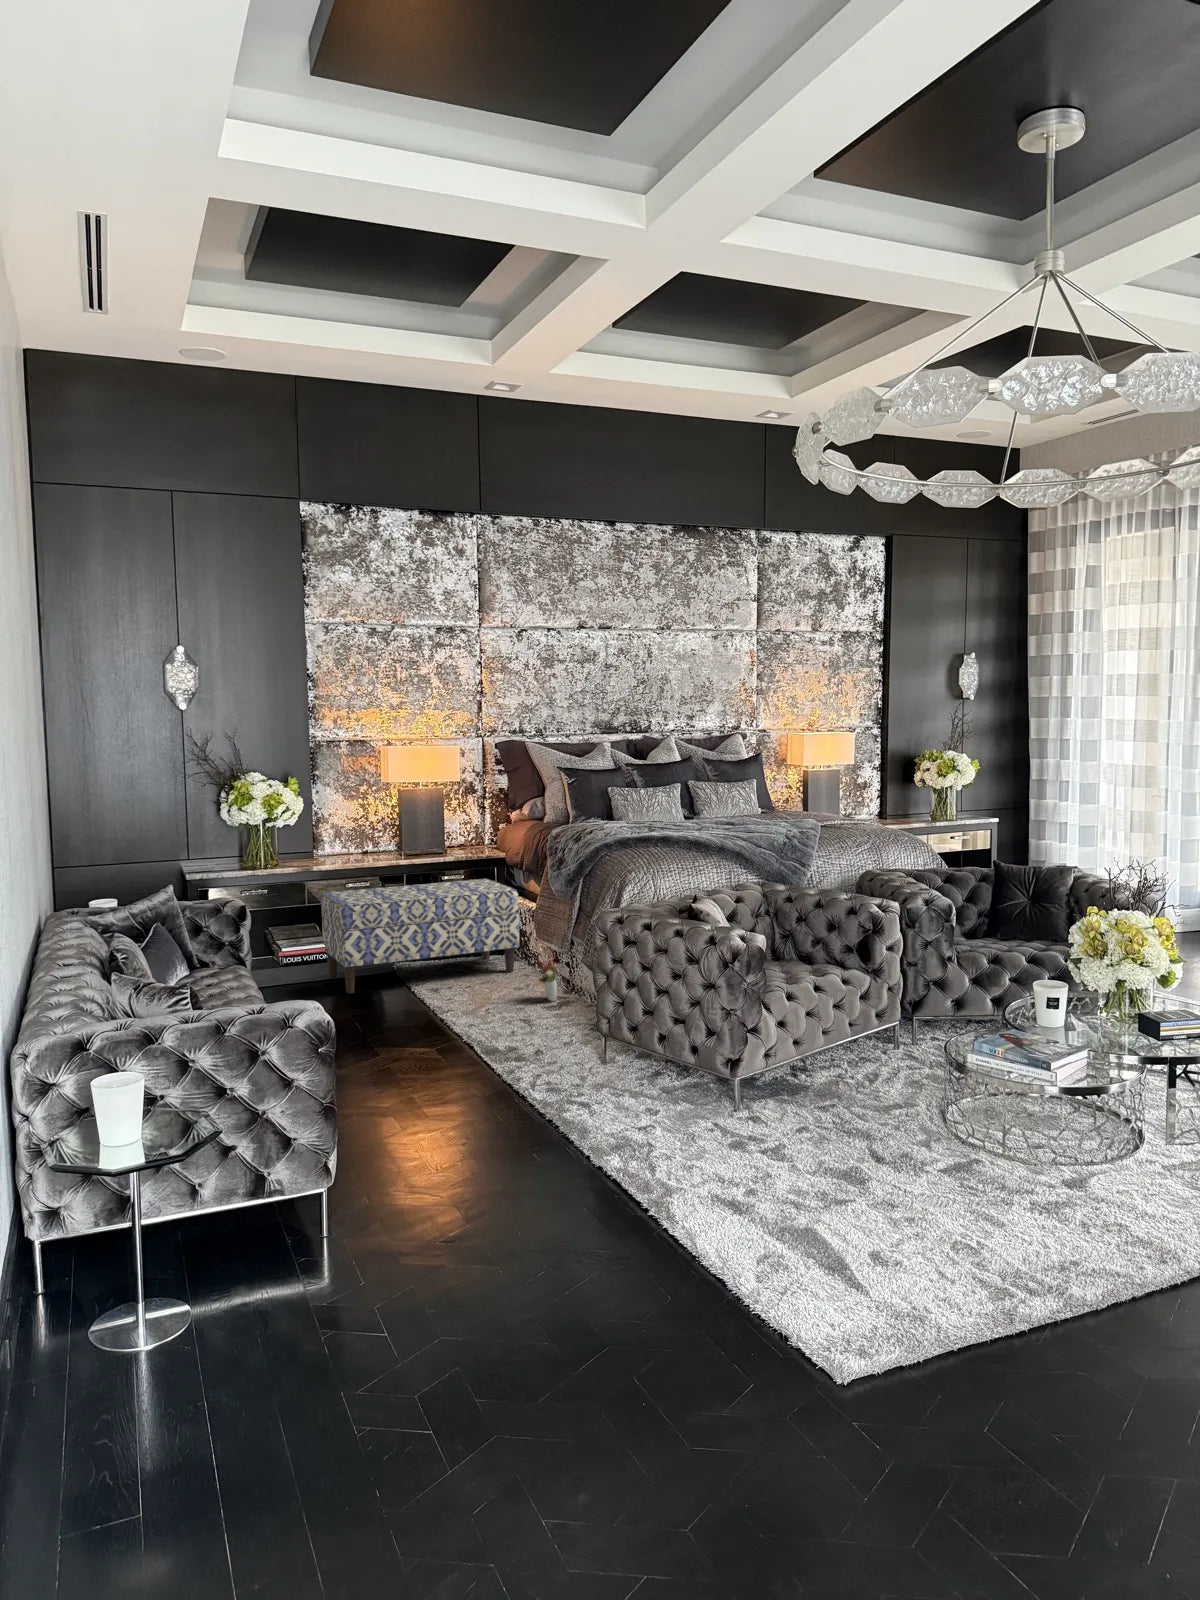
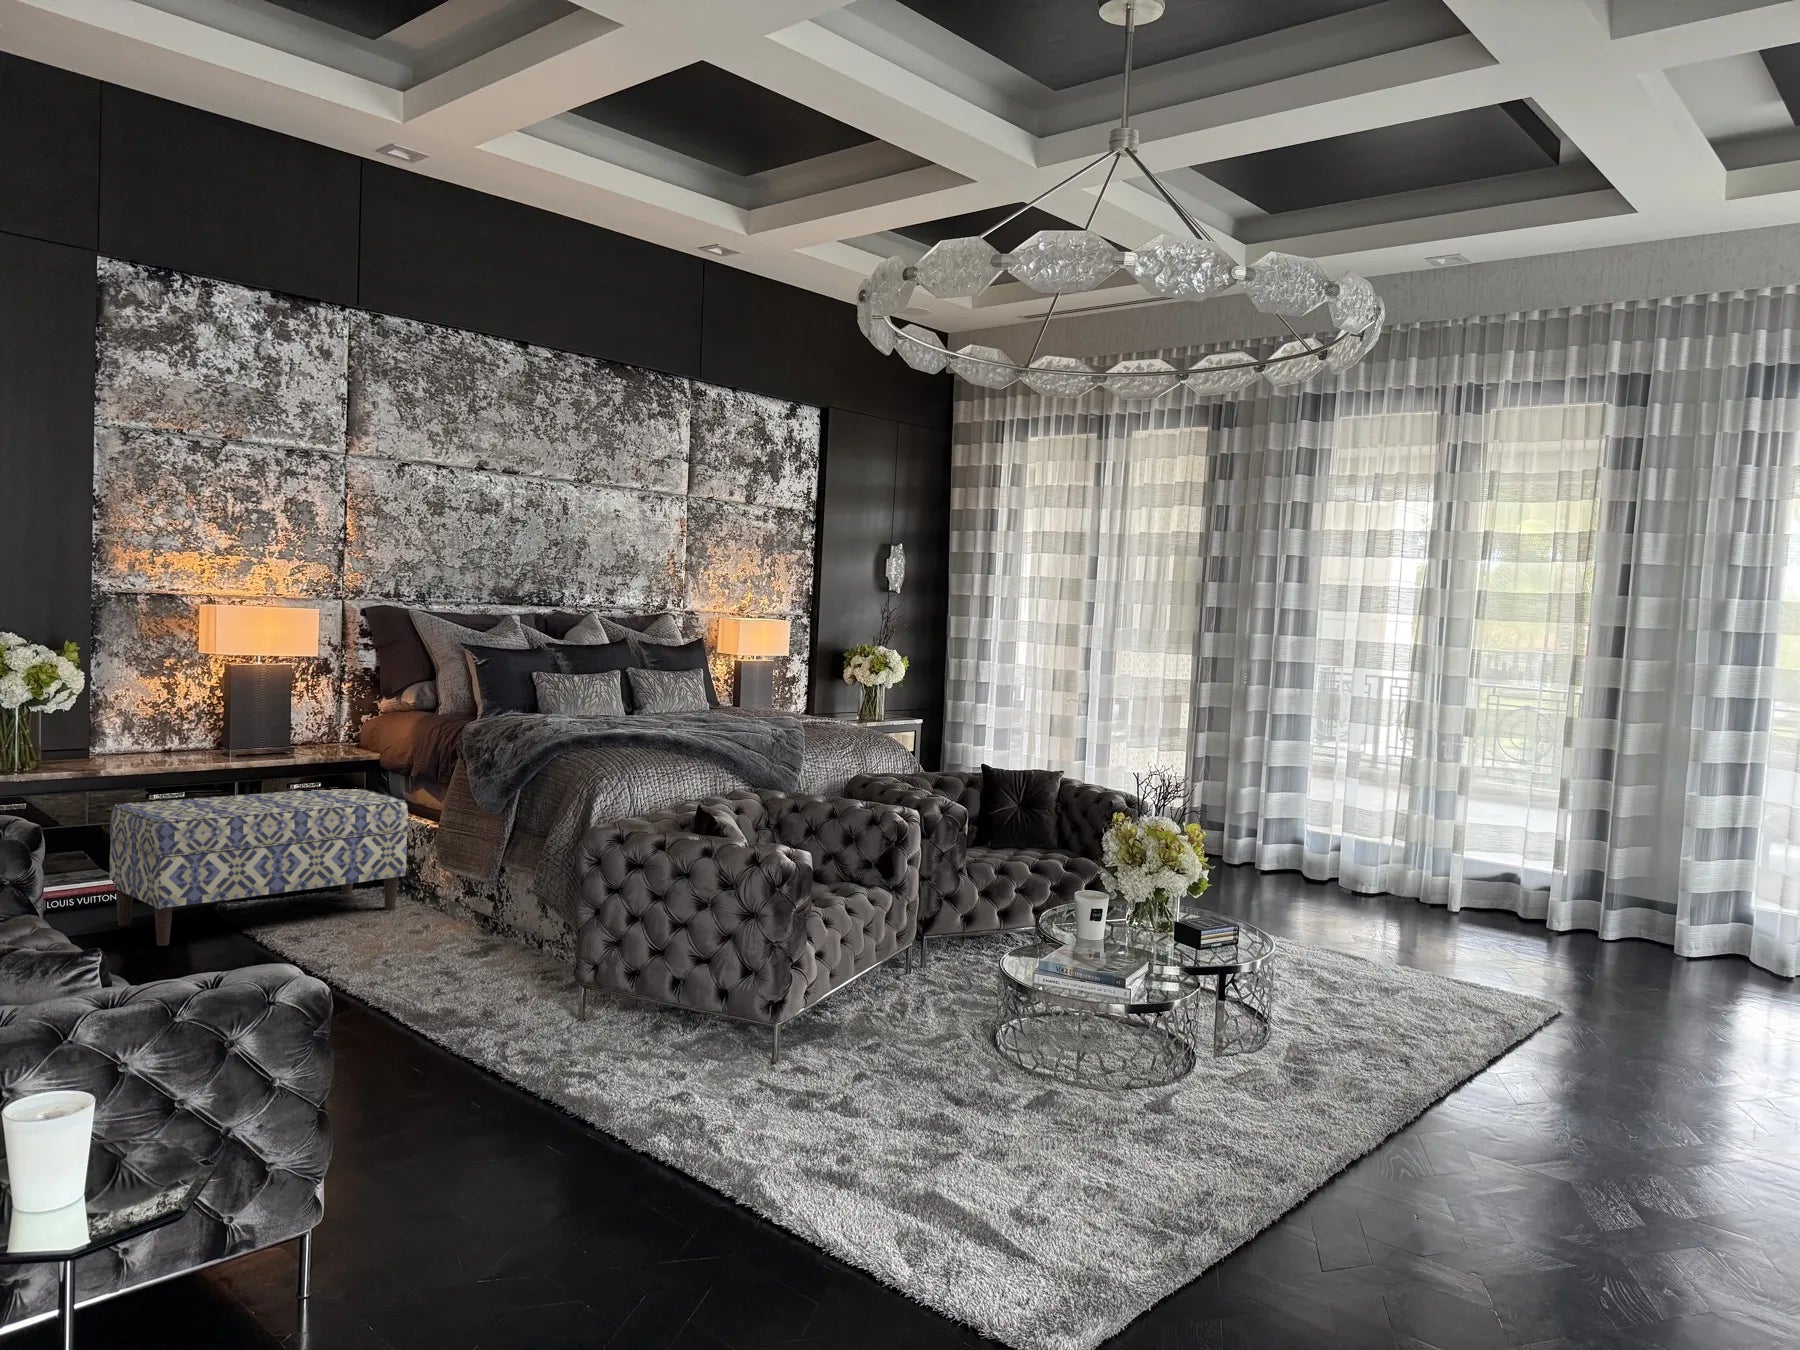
decorative plant: present [536,958,557,1001] -> none [447,880,481,944]

